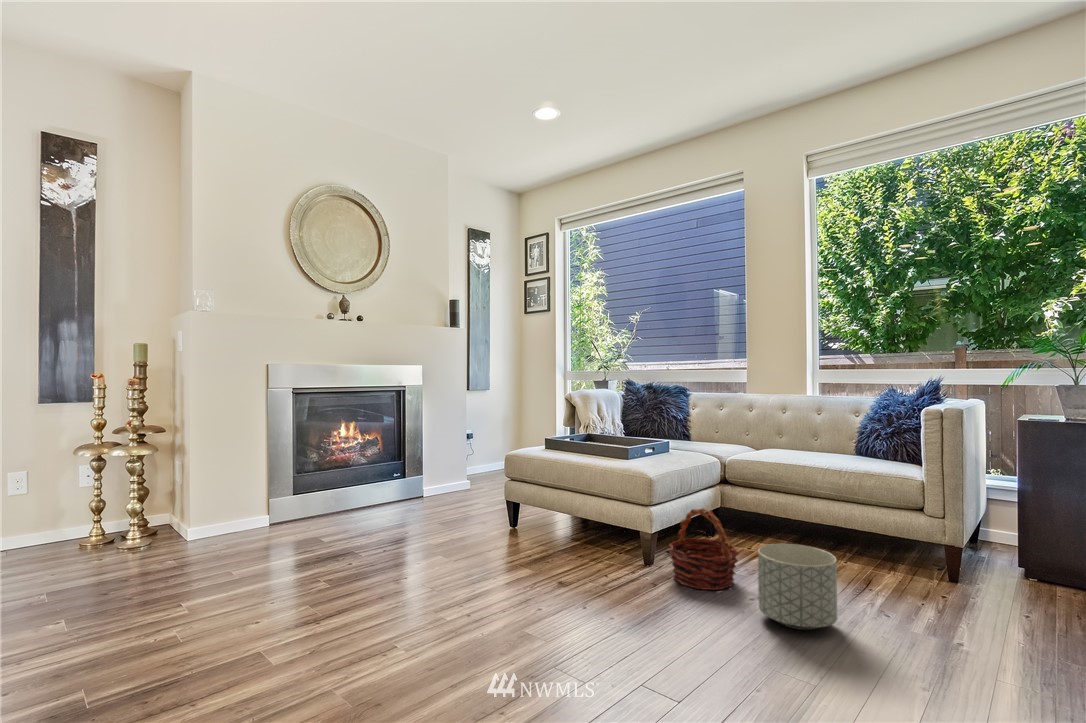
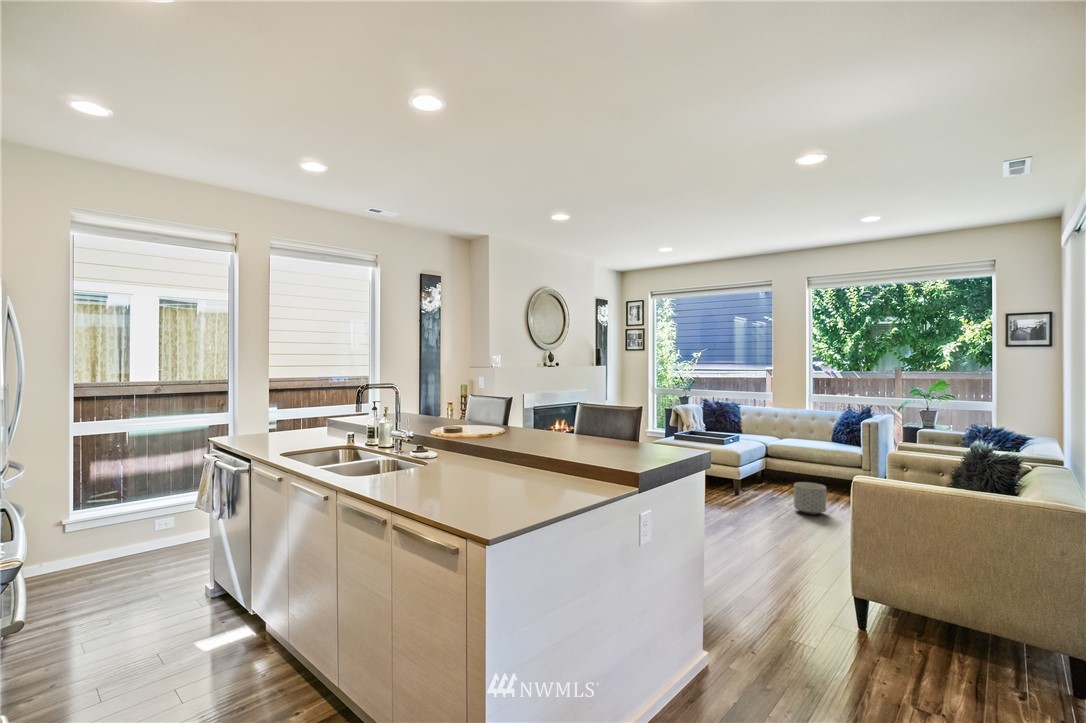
basket: present [669,508,739,590] -> none [749,468,782,503]

